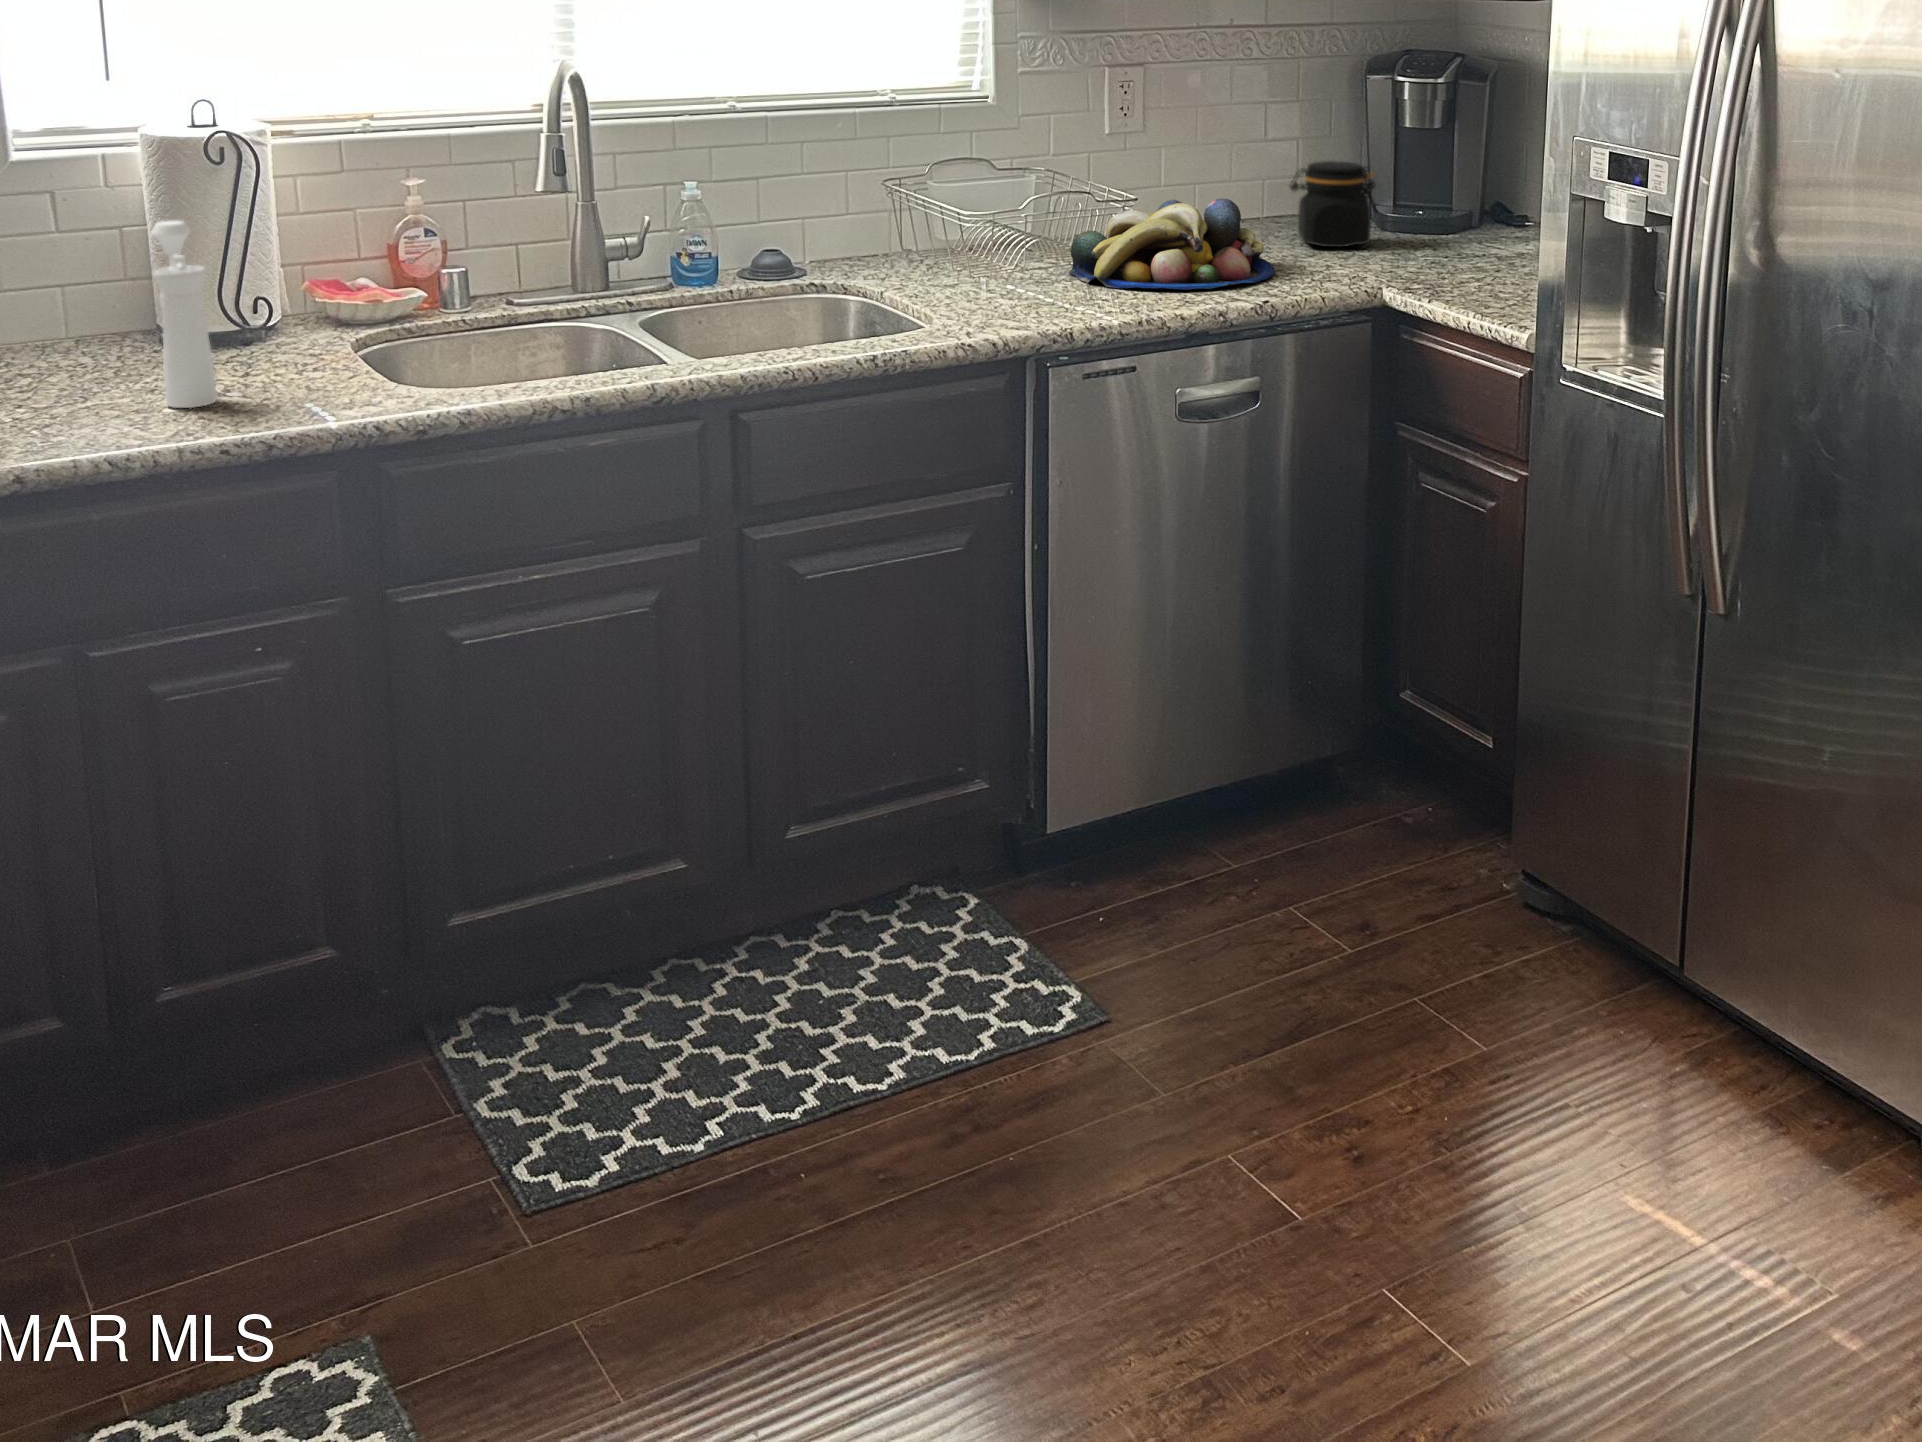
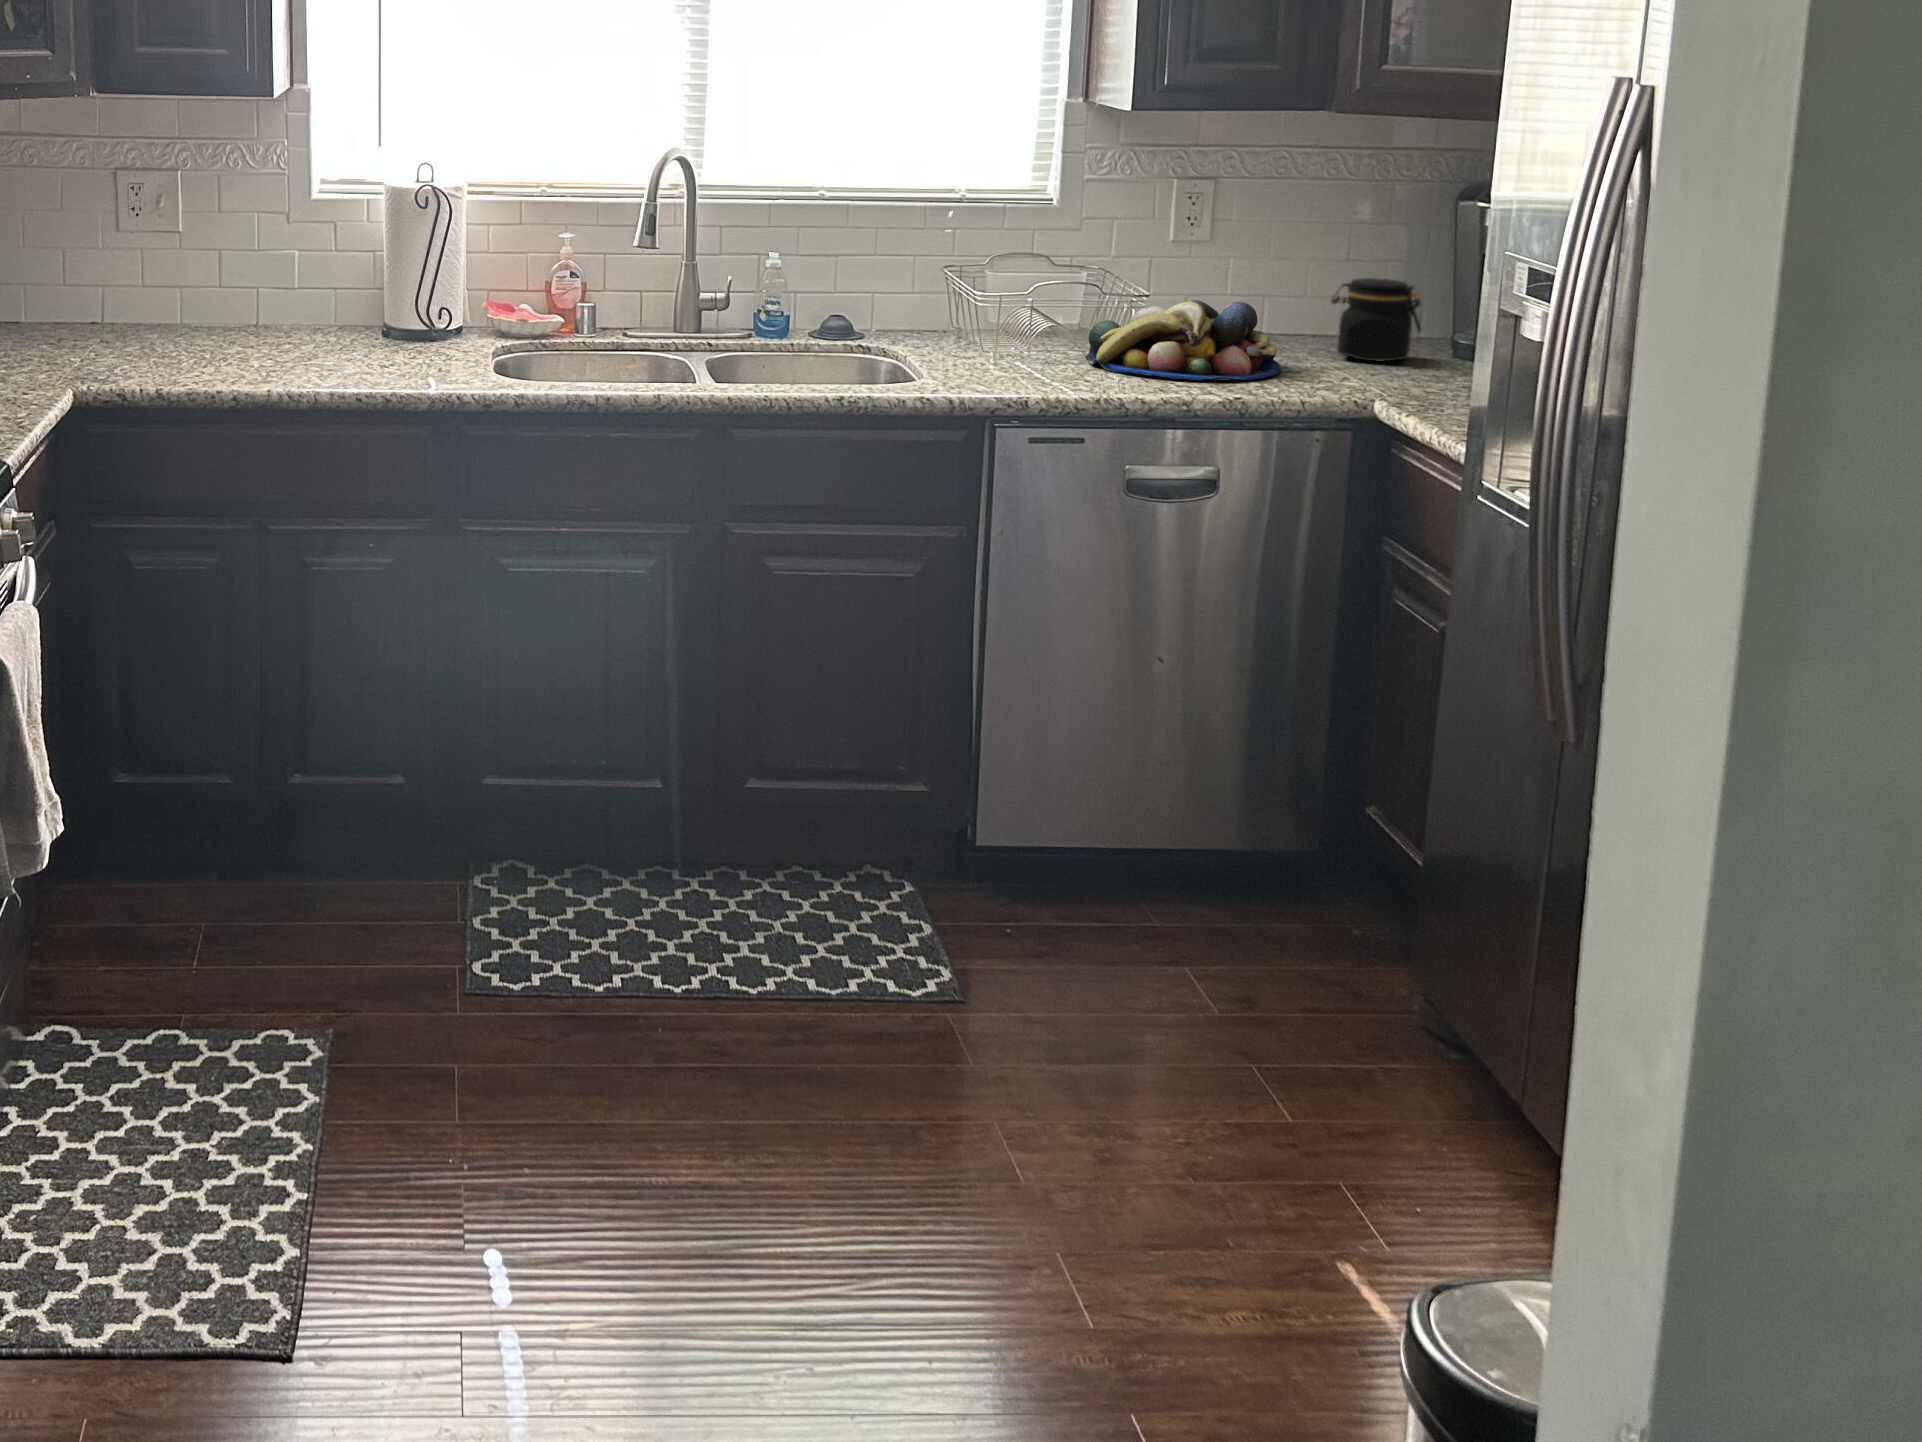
pepper mill: present [152,221,217,408] -> none [346,244,383,375]

